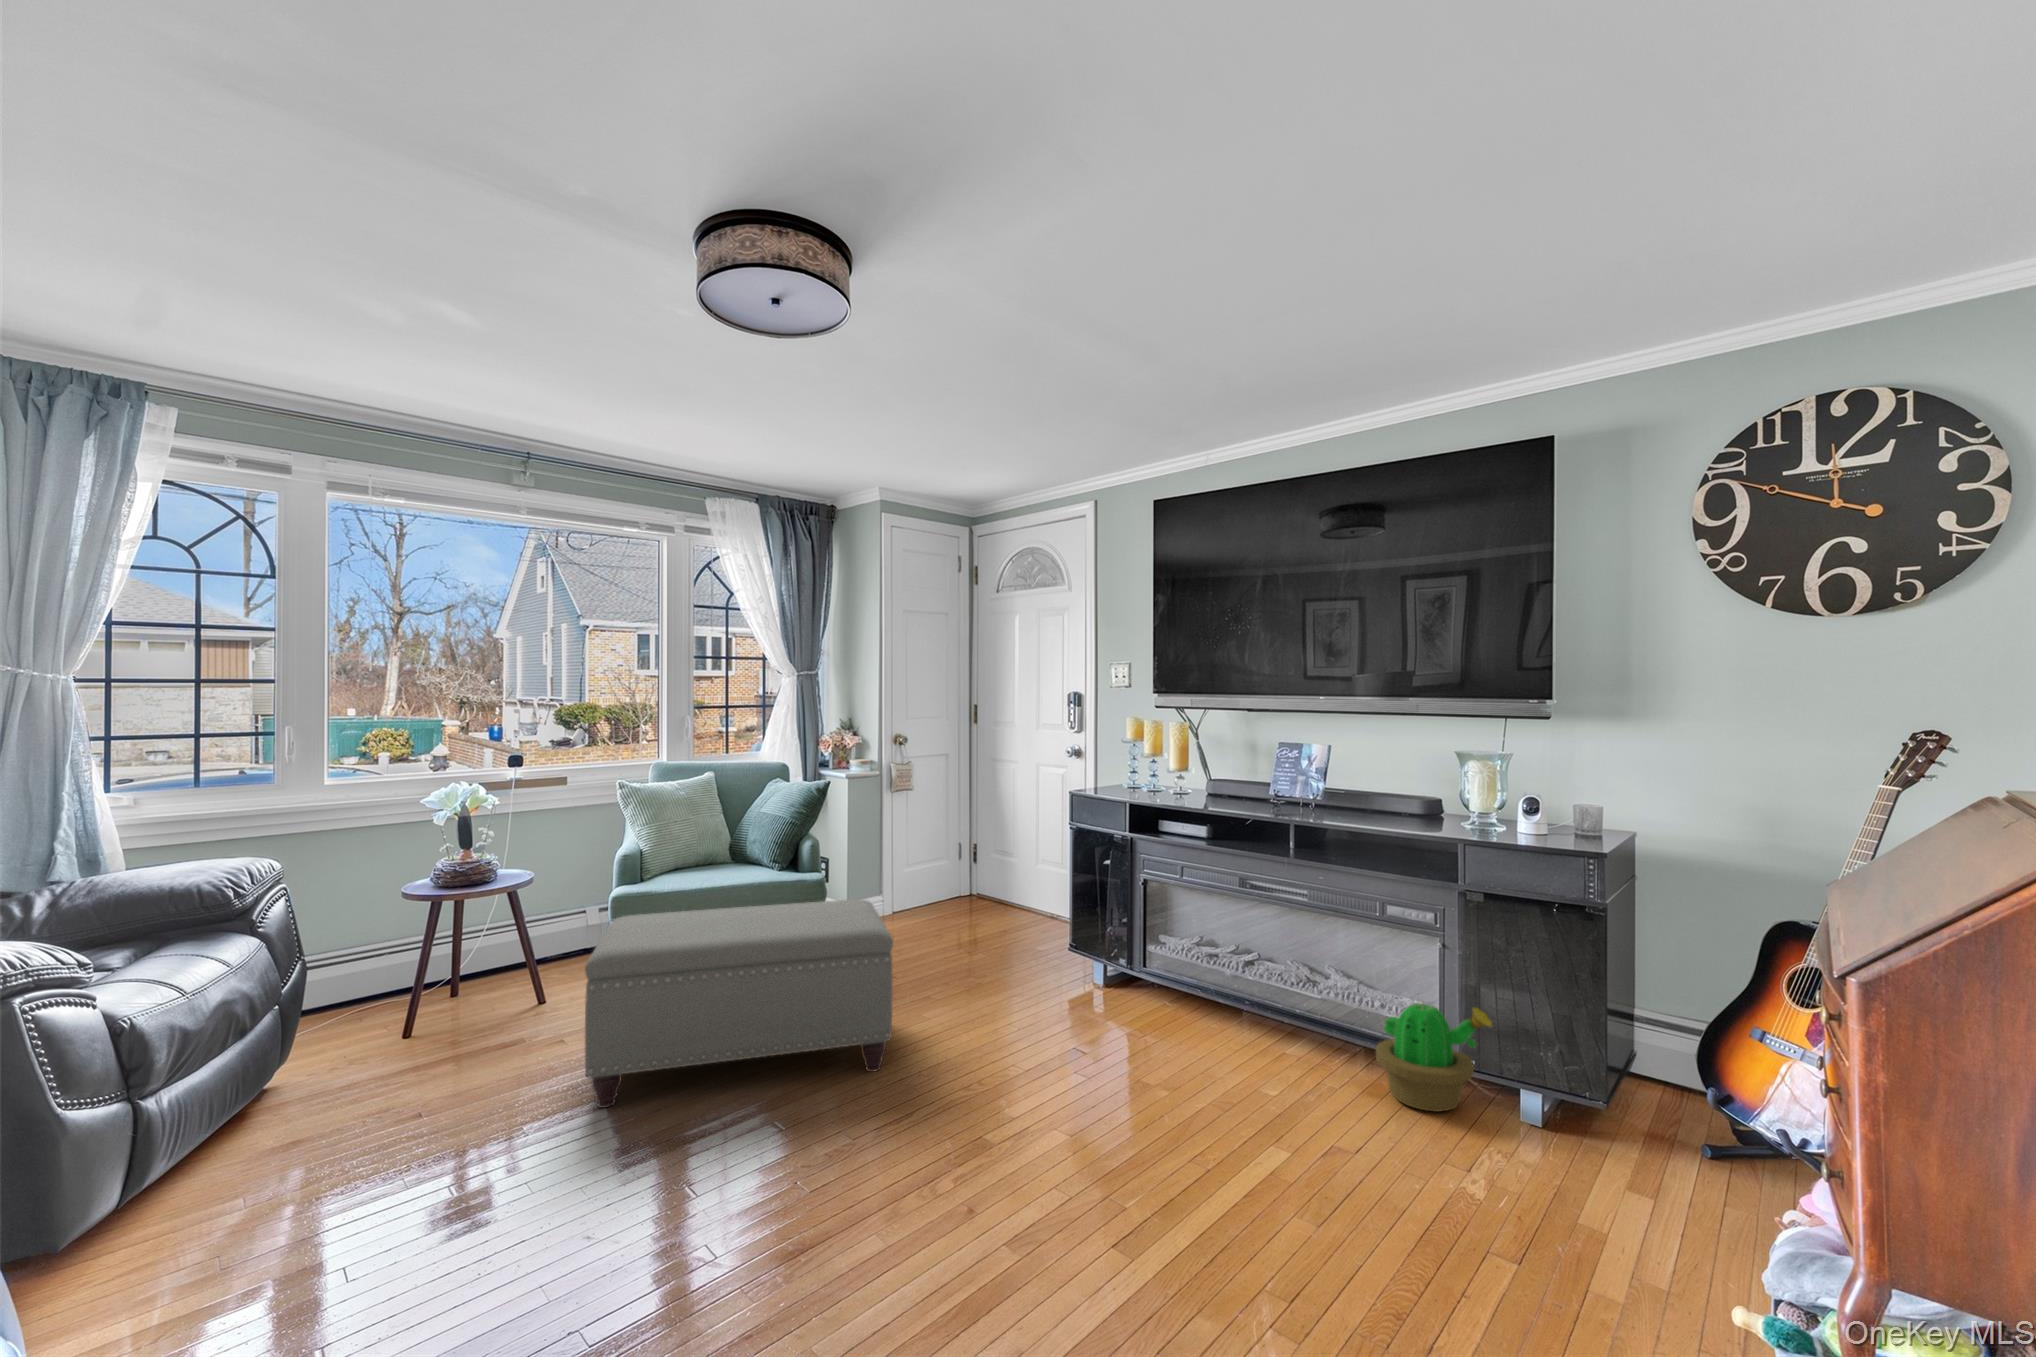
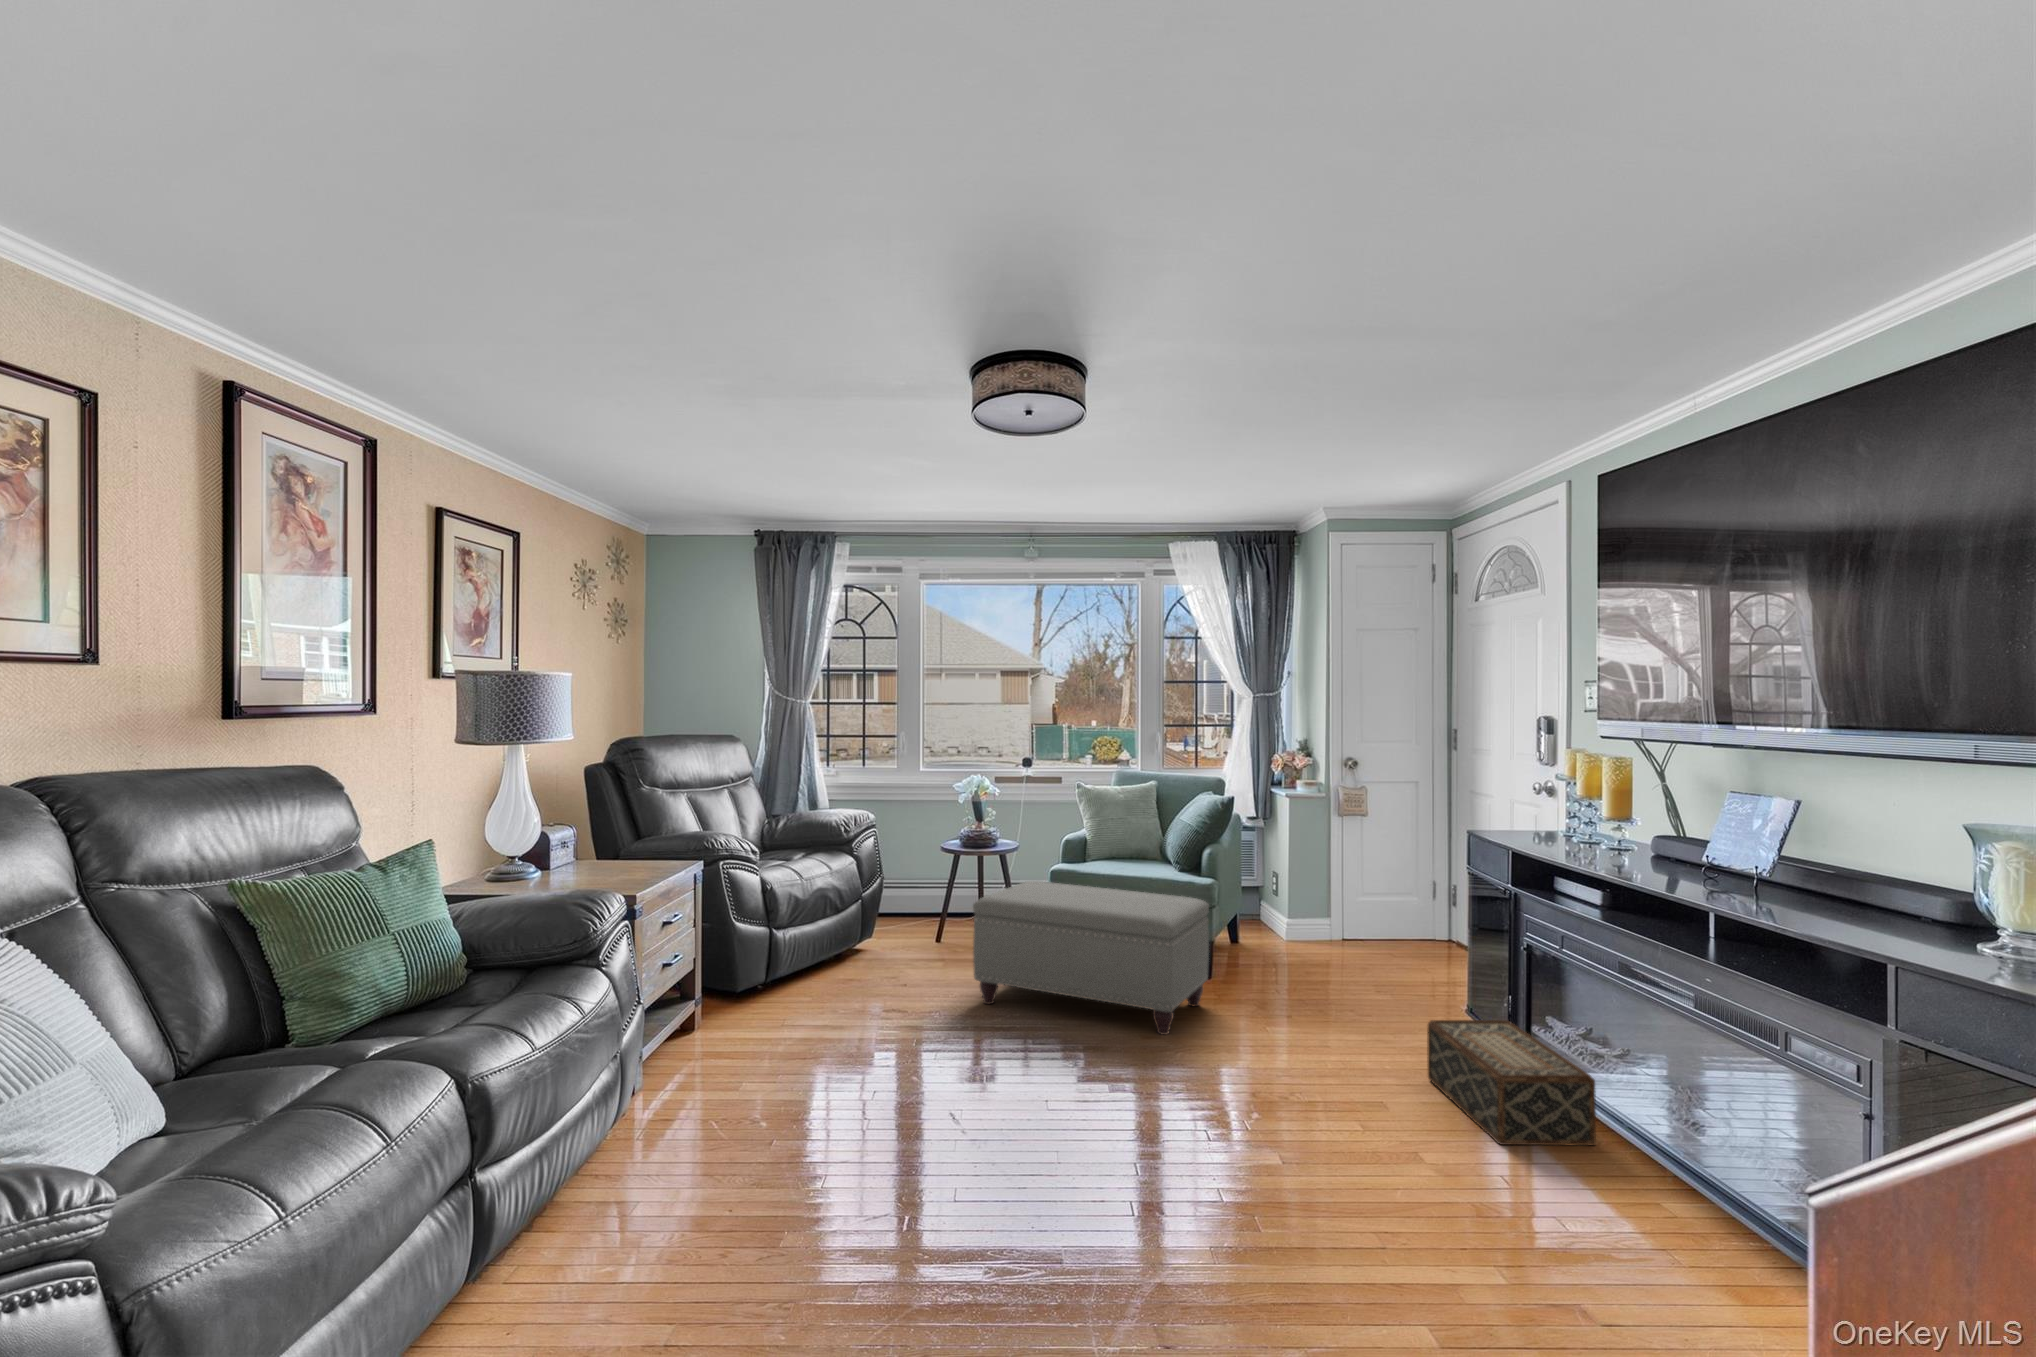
woven basket: none [1147,959,1318,1075] -> present [1427,1020,1596,1145]
decorative plant: present [1376,1003,1492,1112] -> none [1574,1092,1696,1231]

